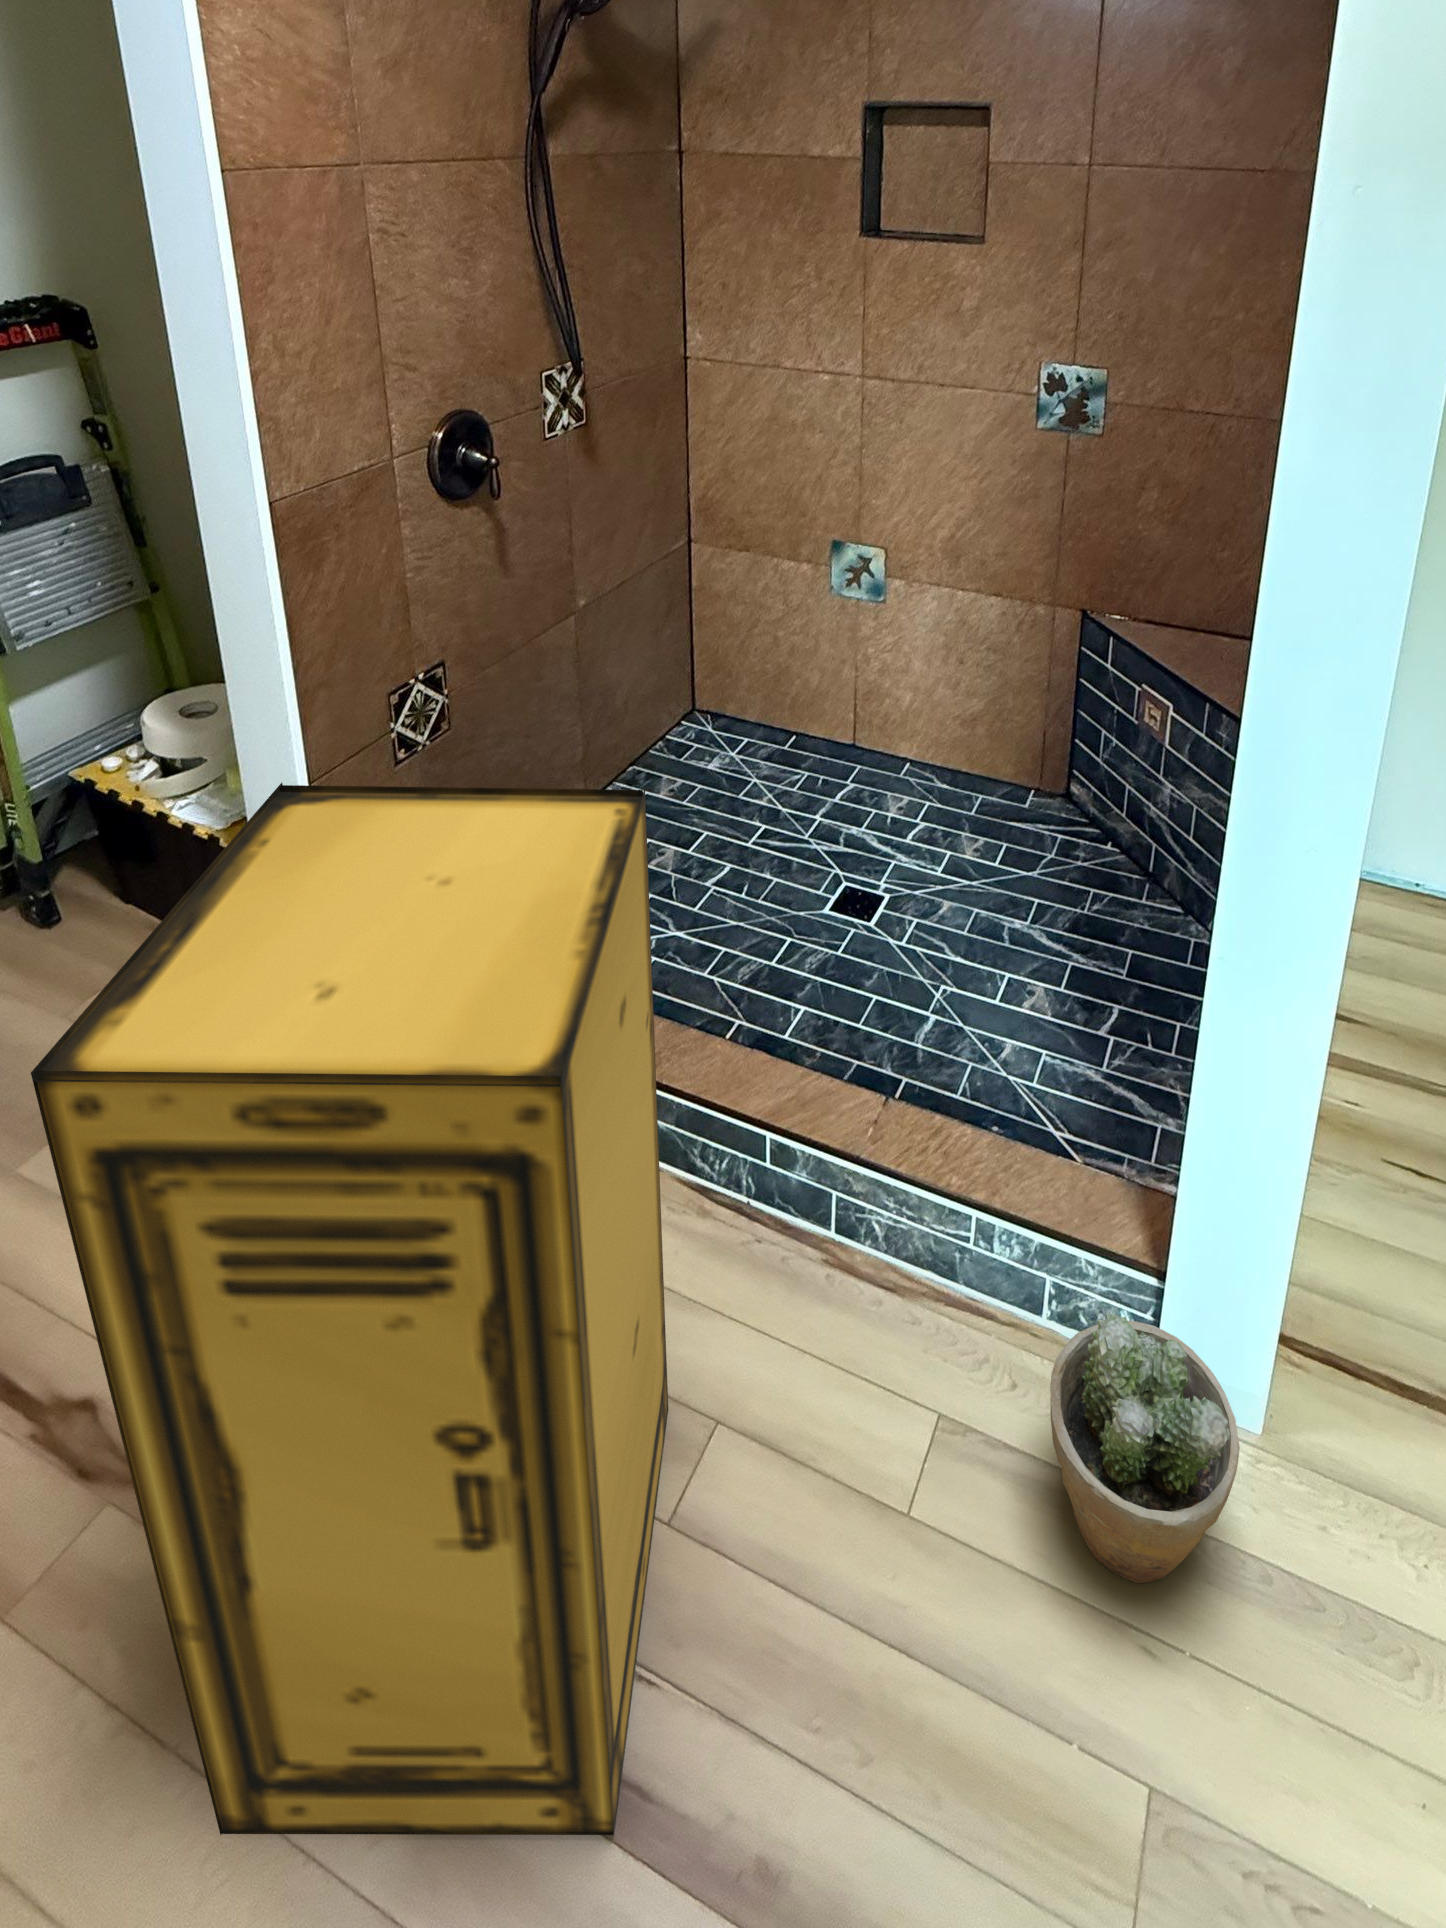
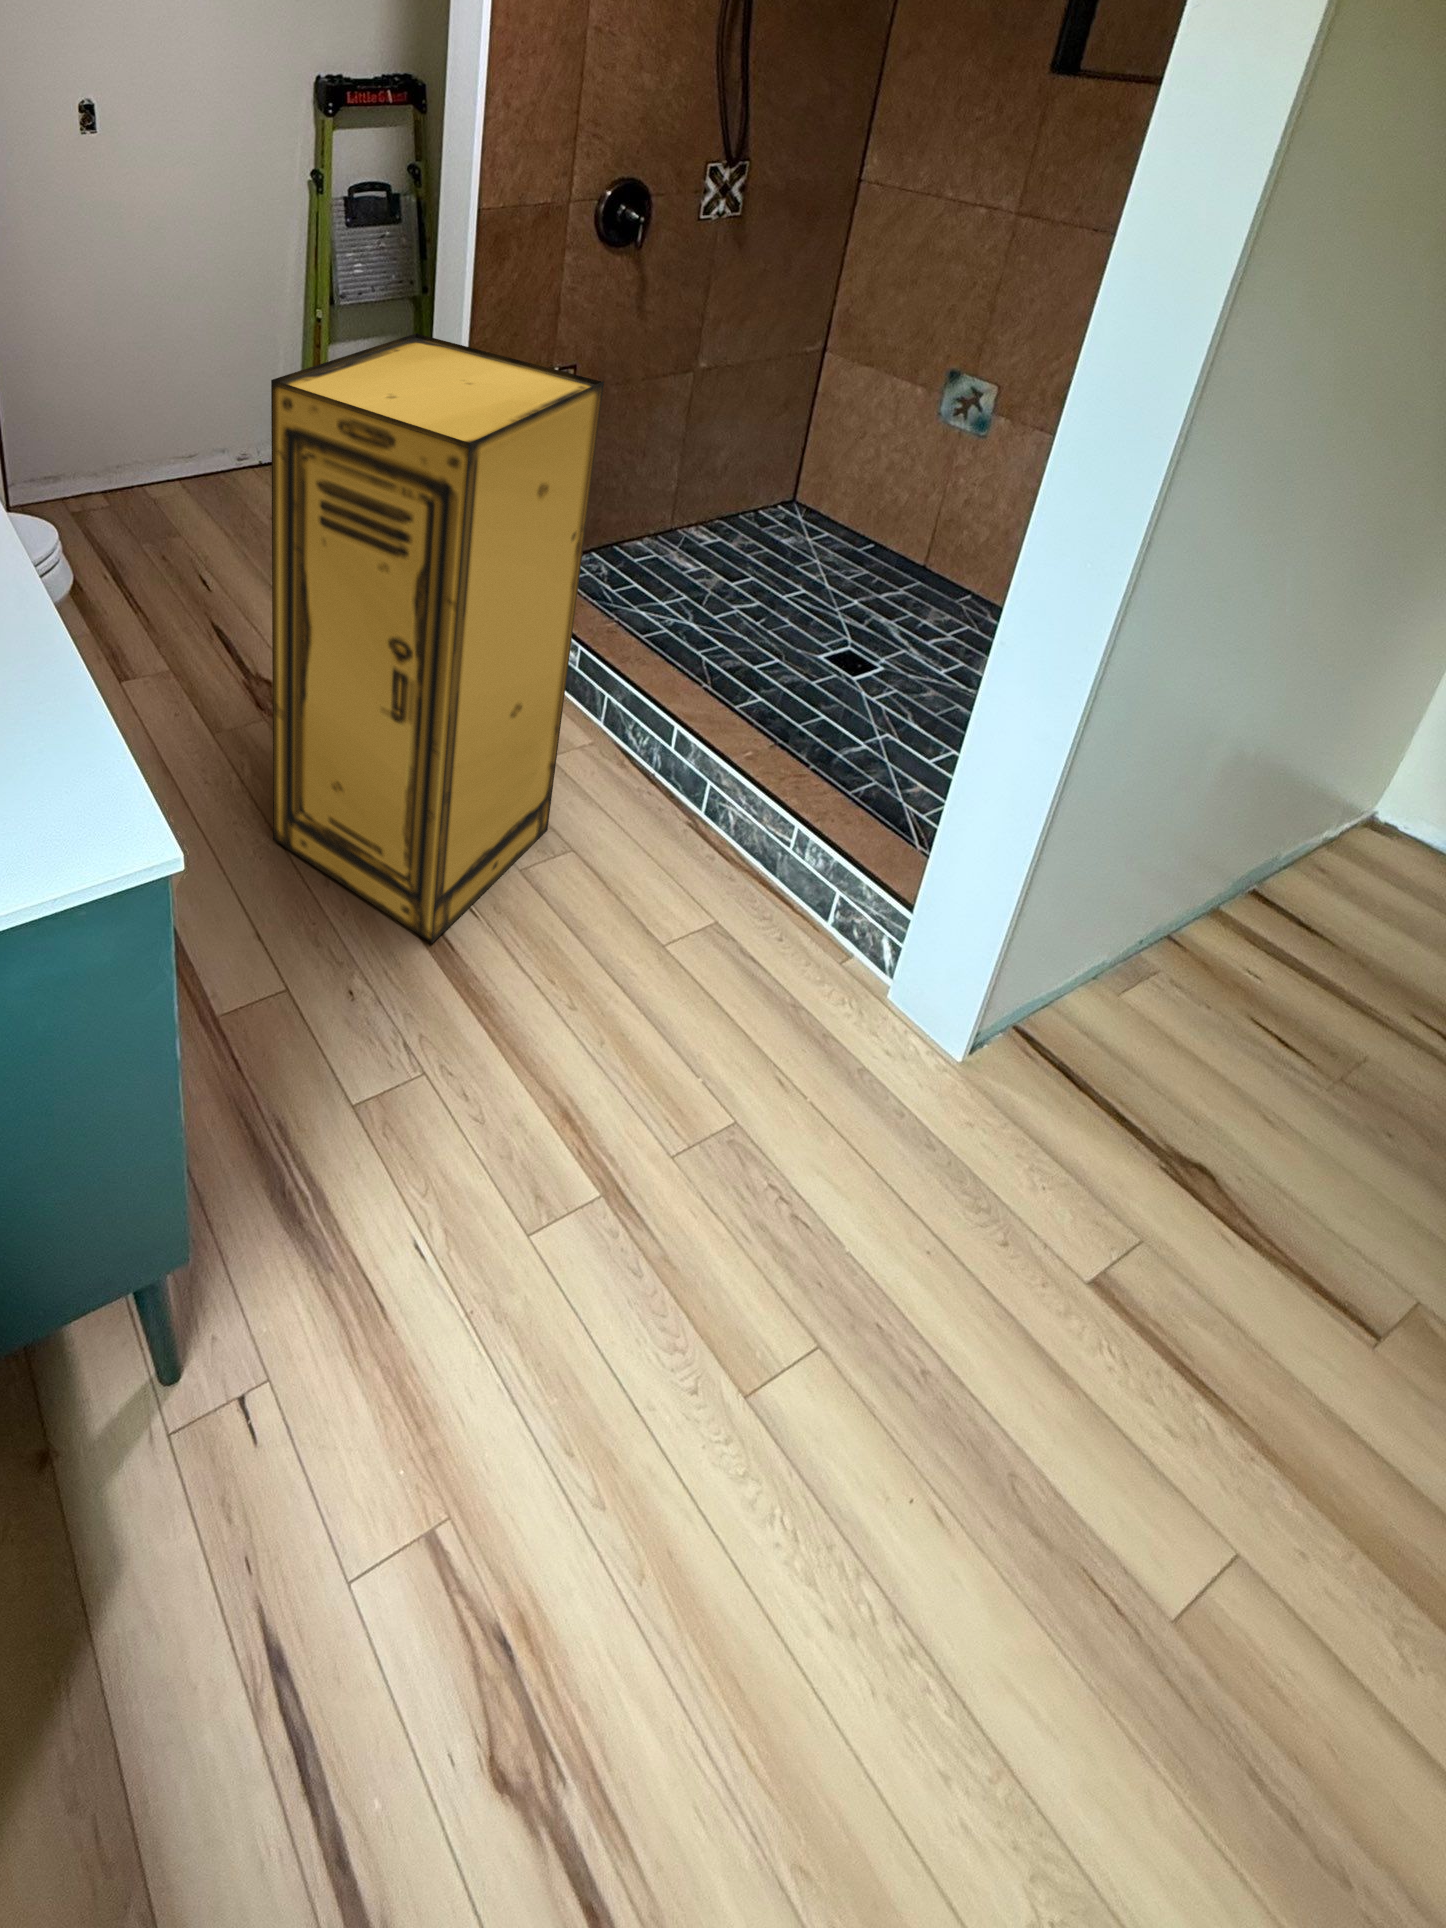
potted plant: present [1050,1313,1240,1583] -> none [767,874,917,1070]

